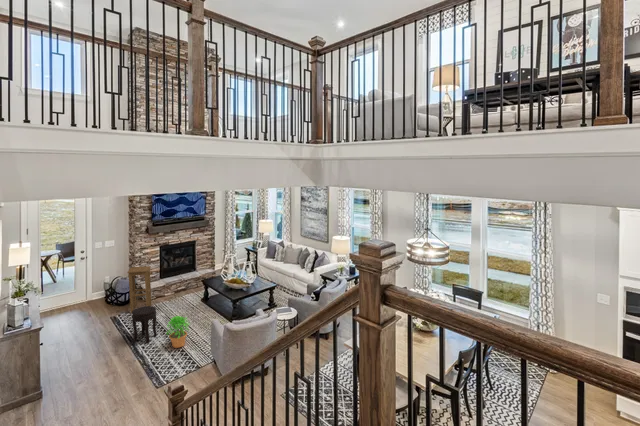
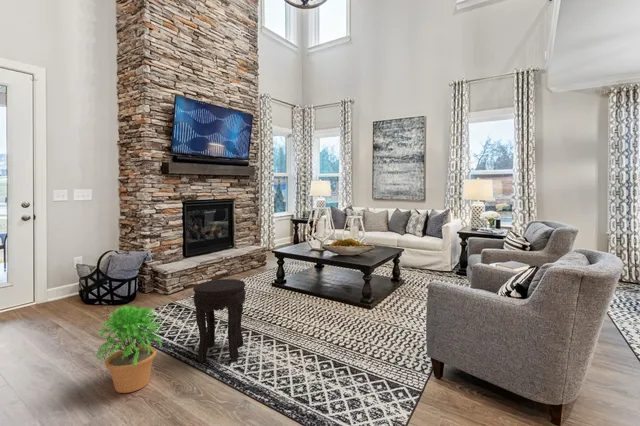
stool: present [127,266,152,313] -> none [146,223,188,313]
potted plant: present [167,316,189,348] -> present [97,306,162,393]

